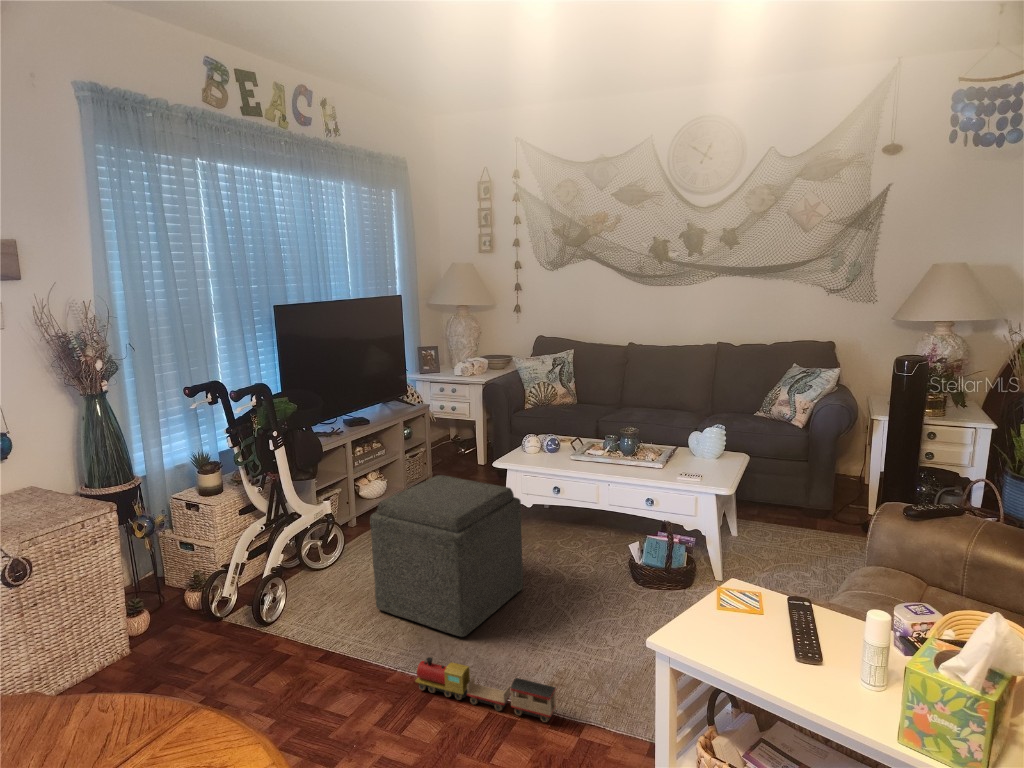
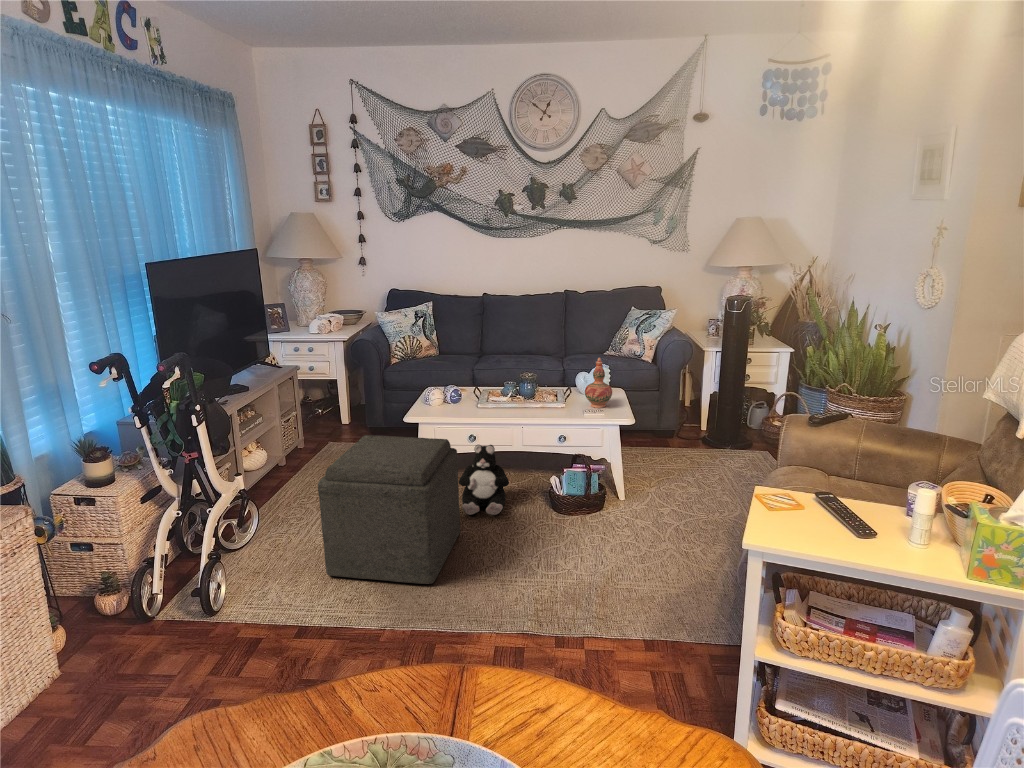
decorative vase: none [688,416,720,473] -> present [585,357,612,408]
plush toy: none [535,498,591,576] -> present [459,445,509,515]
toy train: present [415,657,556,722] -> none [414,605,552,637]

